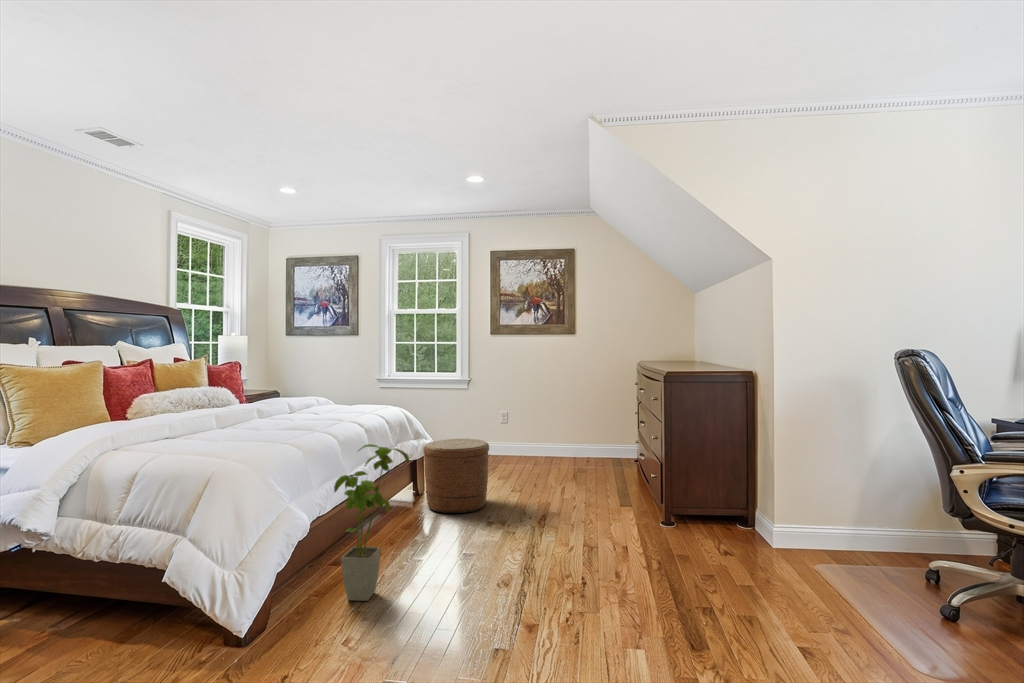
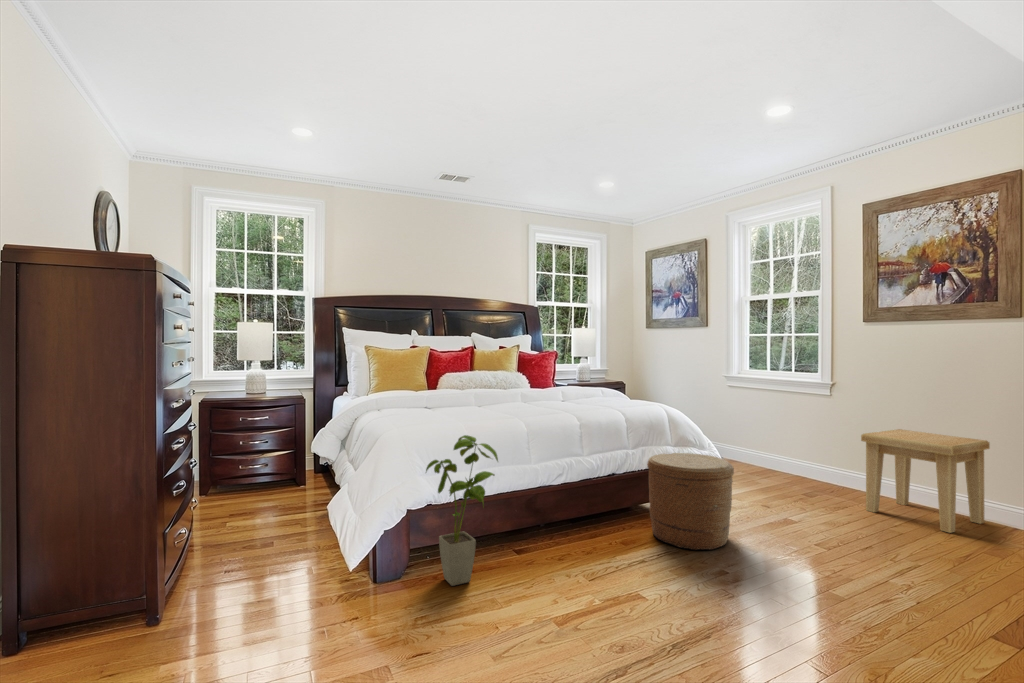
side table: none [508,406,562,464] -> present [861,429,990,533]

